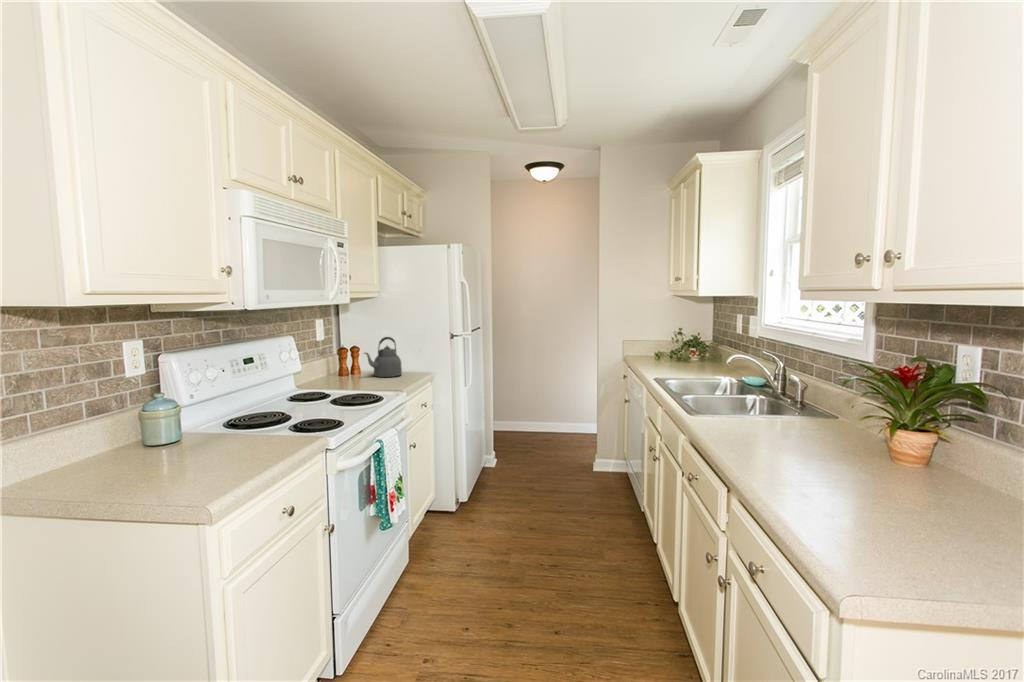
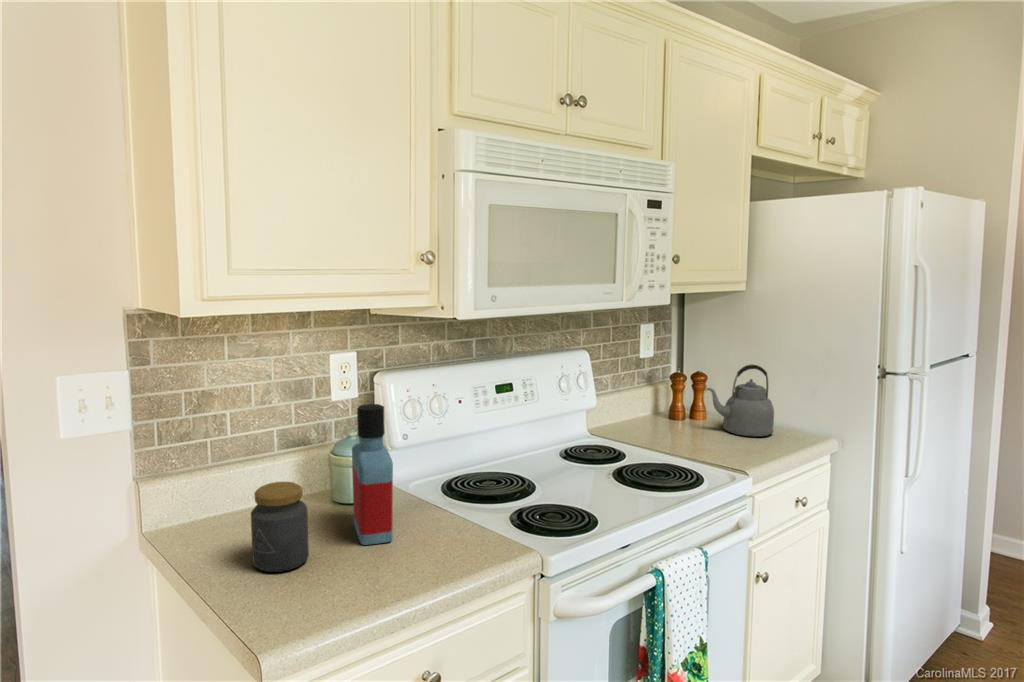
bottle: none [175,365,223,458] -> present [352,404,393,545]
jar: none [121,421,172,485] -> present [251,482,309,572]

